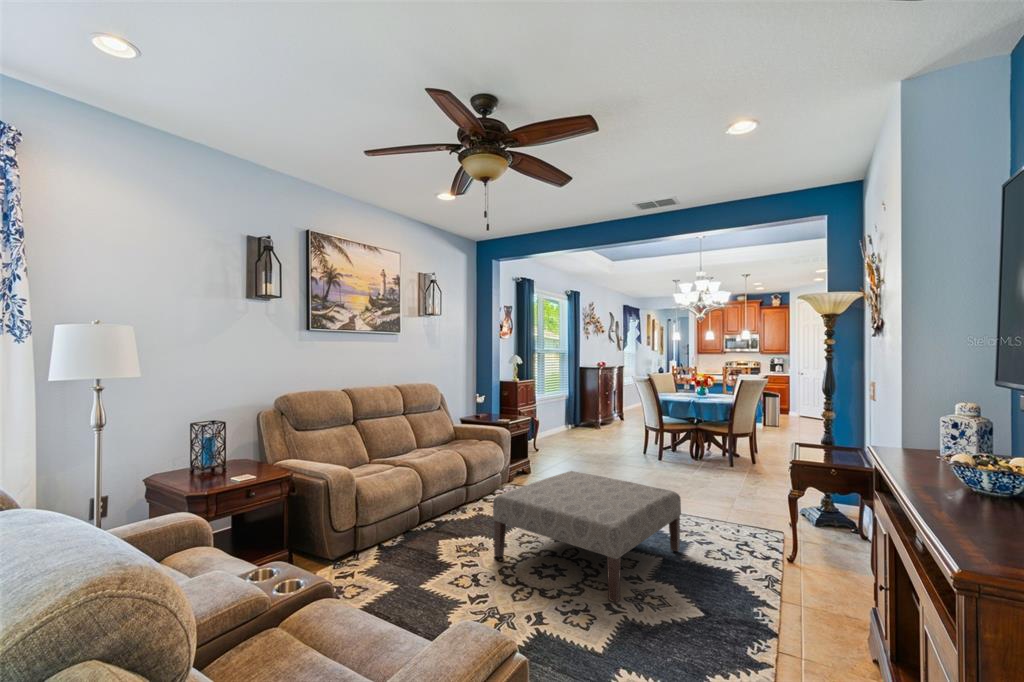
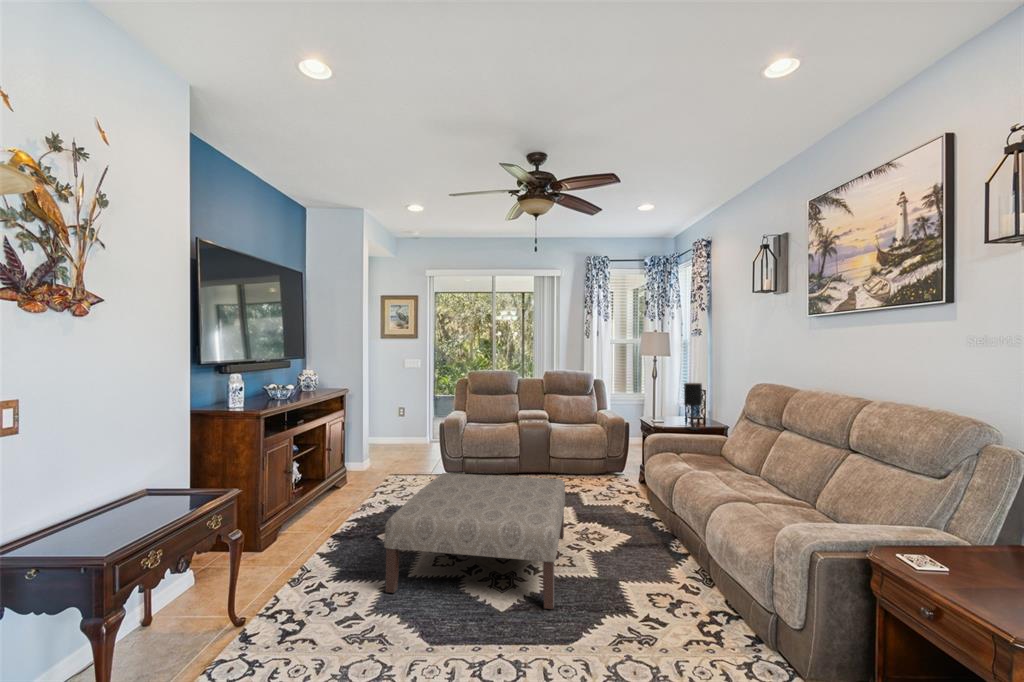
table lamp: none [240,405,266,473] -> present [684,383,702,430]

